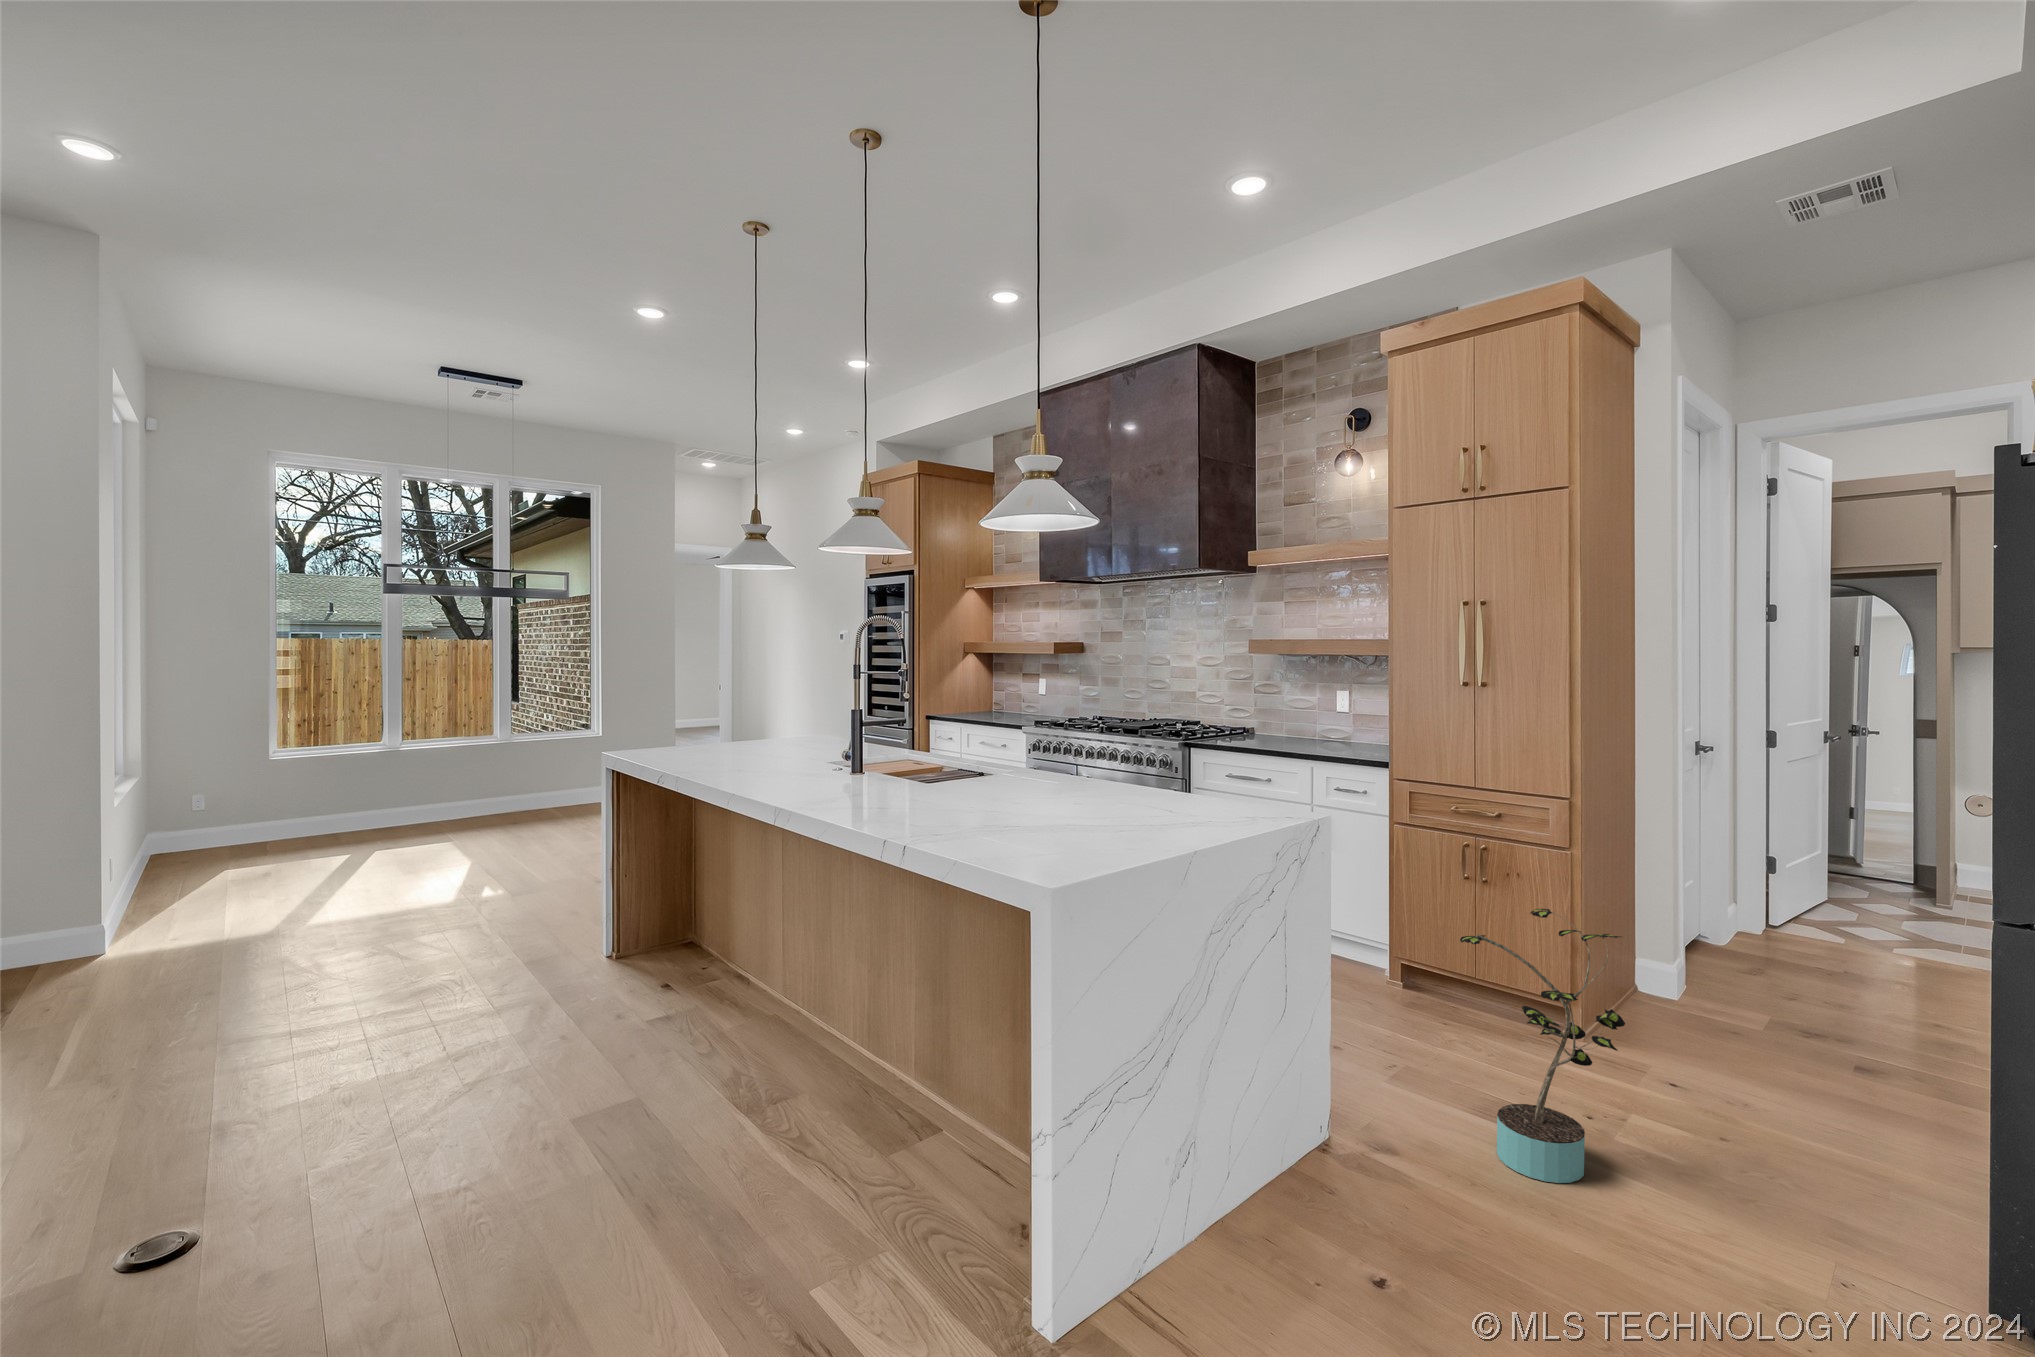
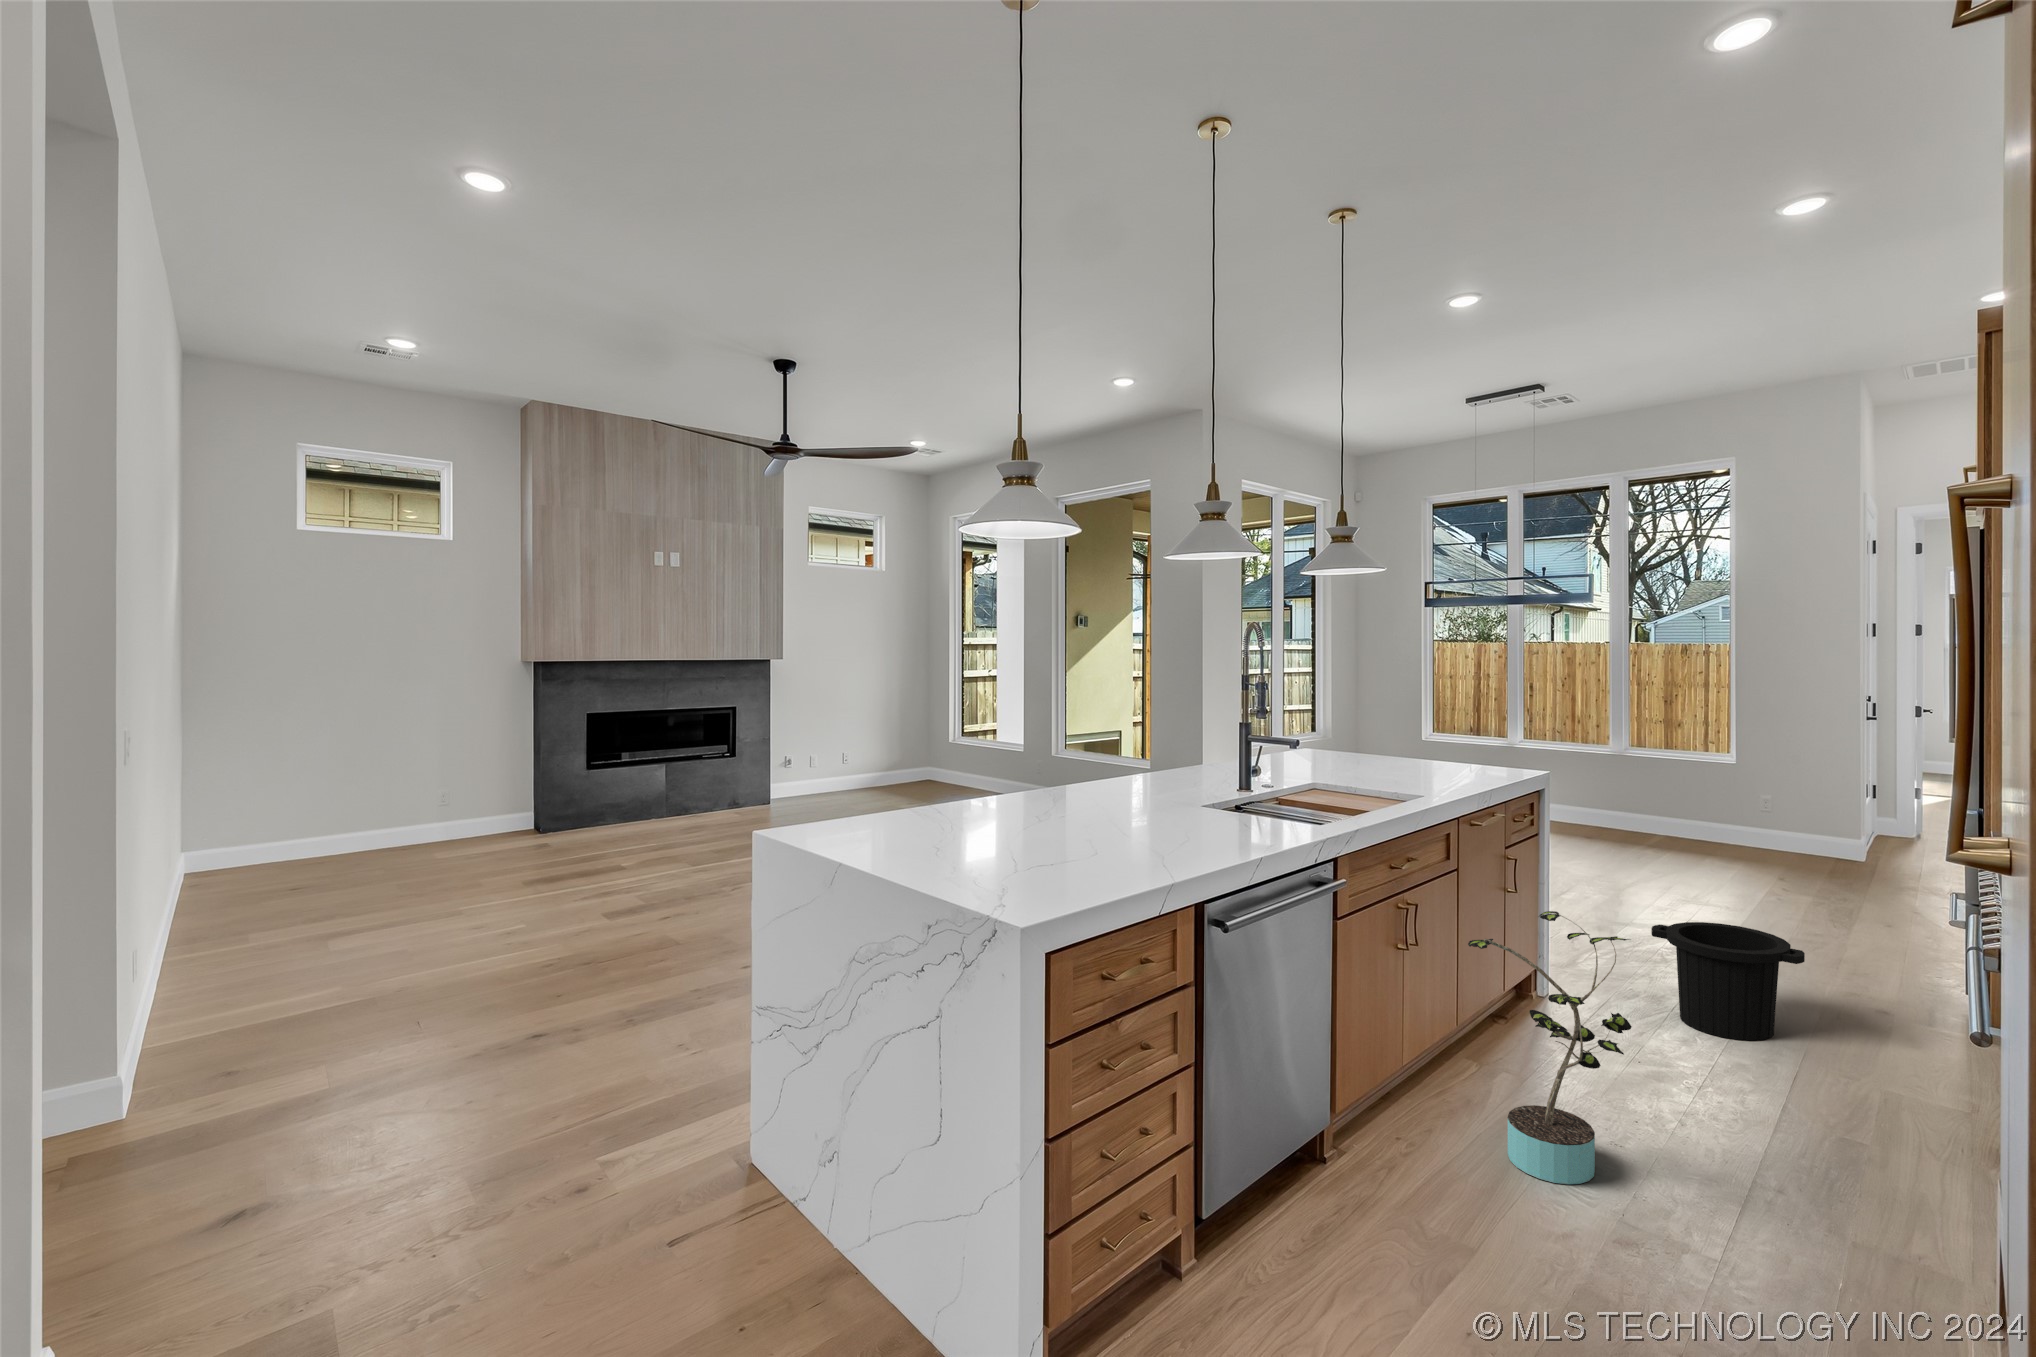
trash can: none [1630,928,1782,1045] -> present [1651,922,1805,1041]

